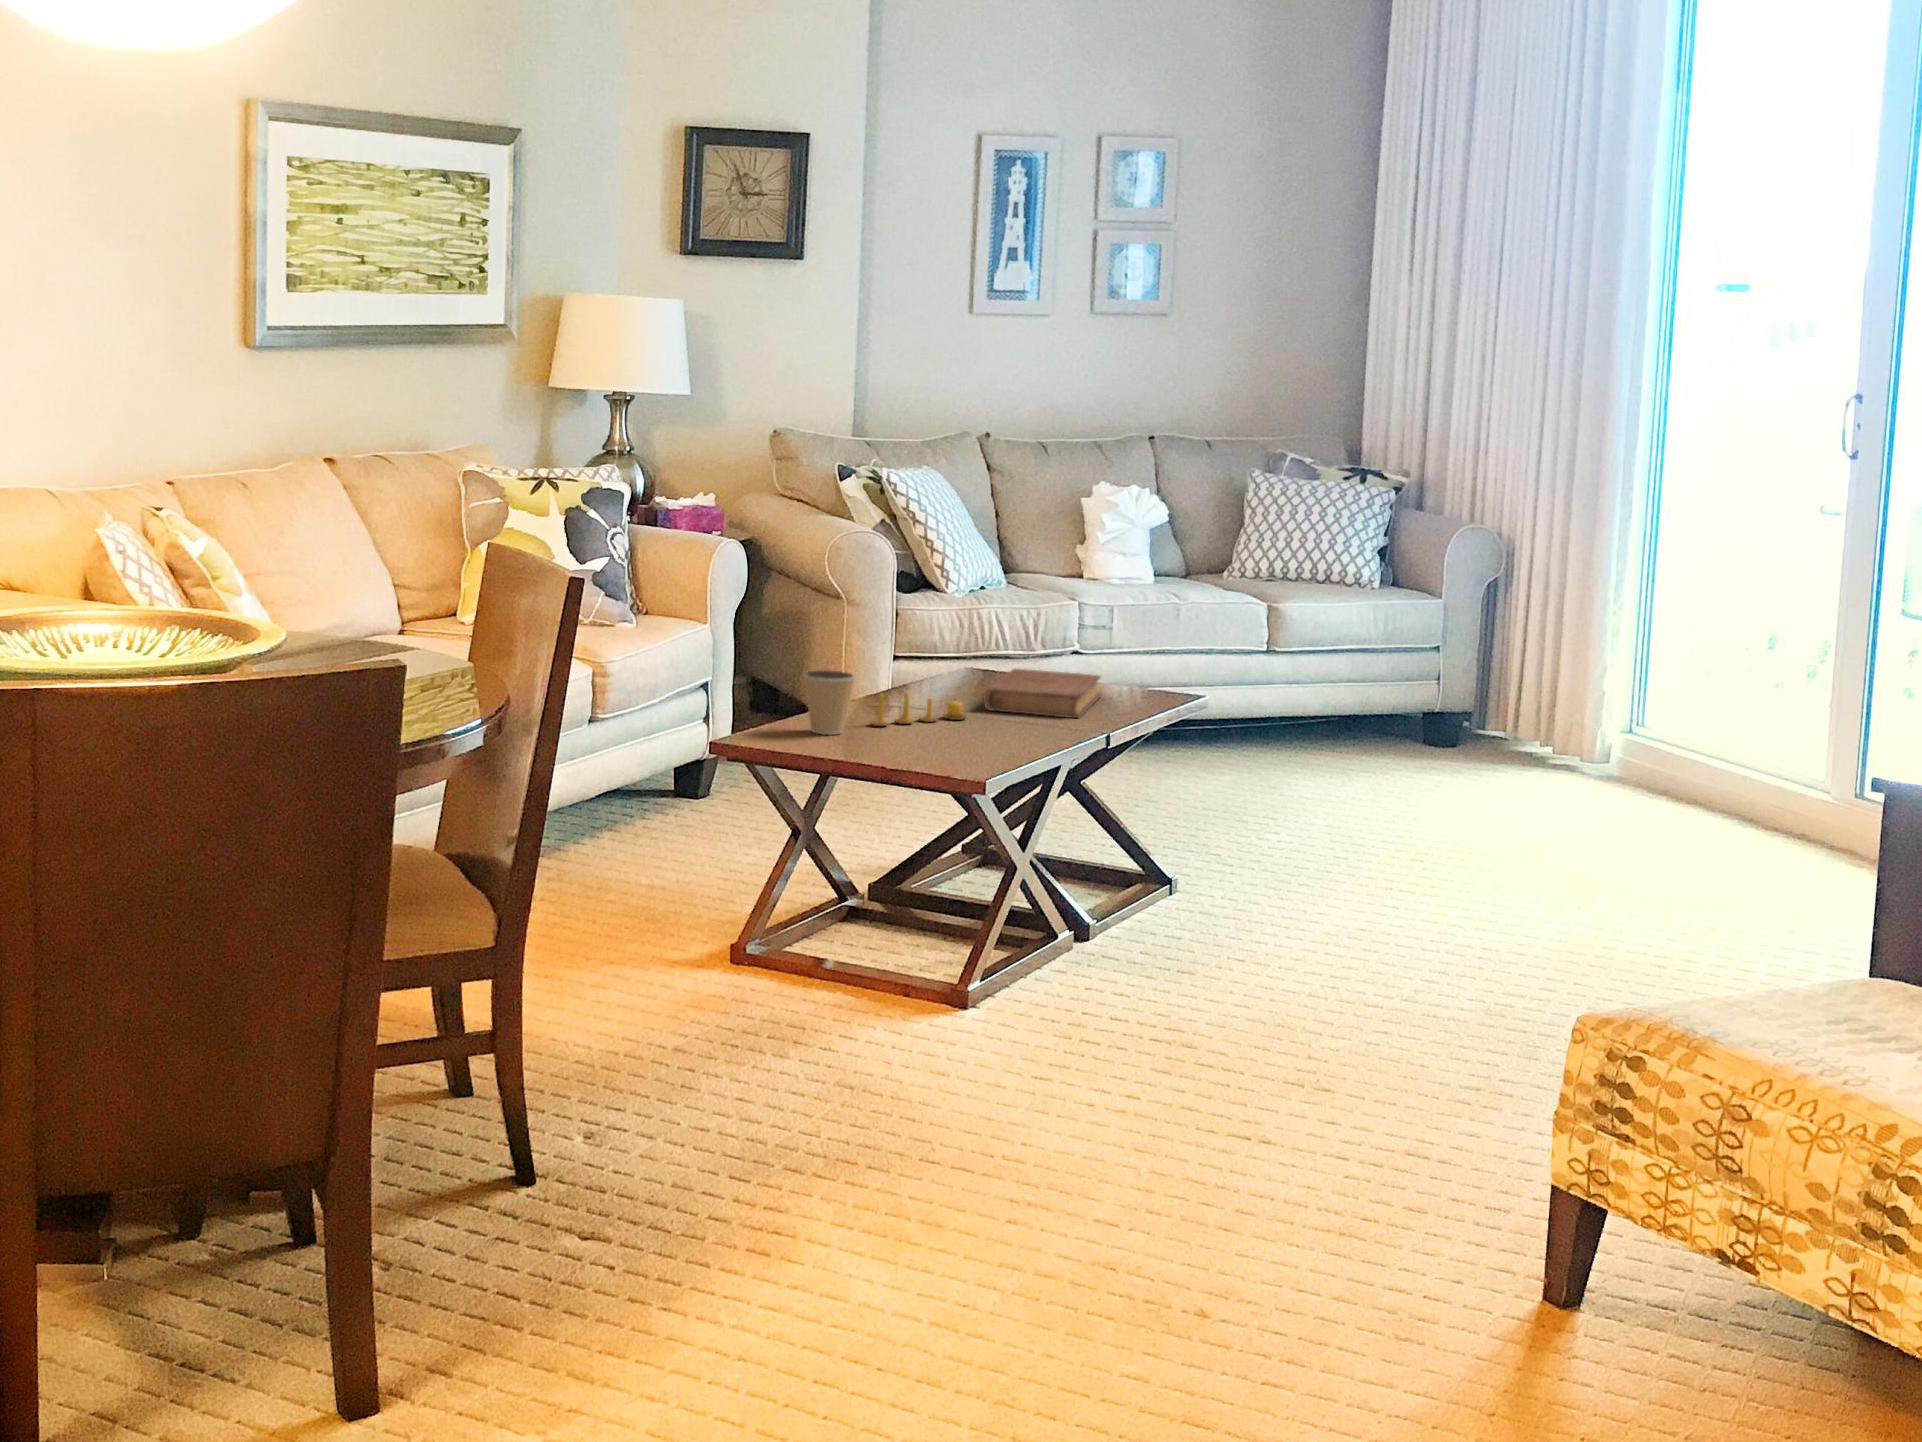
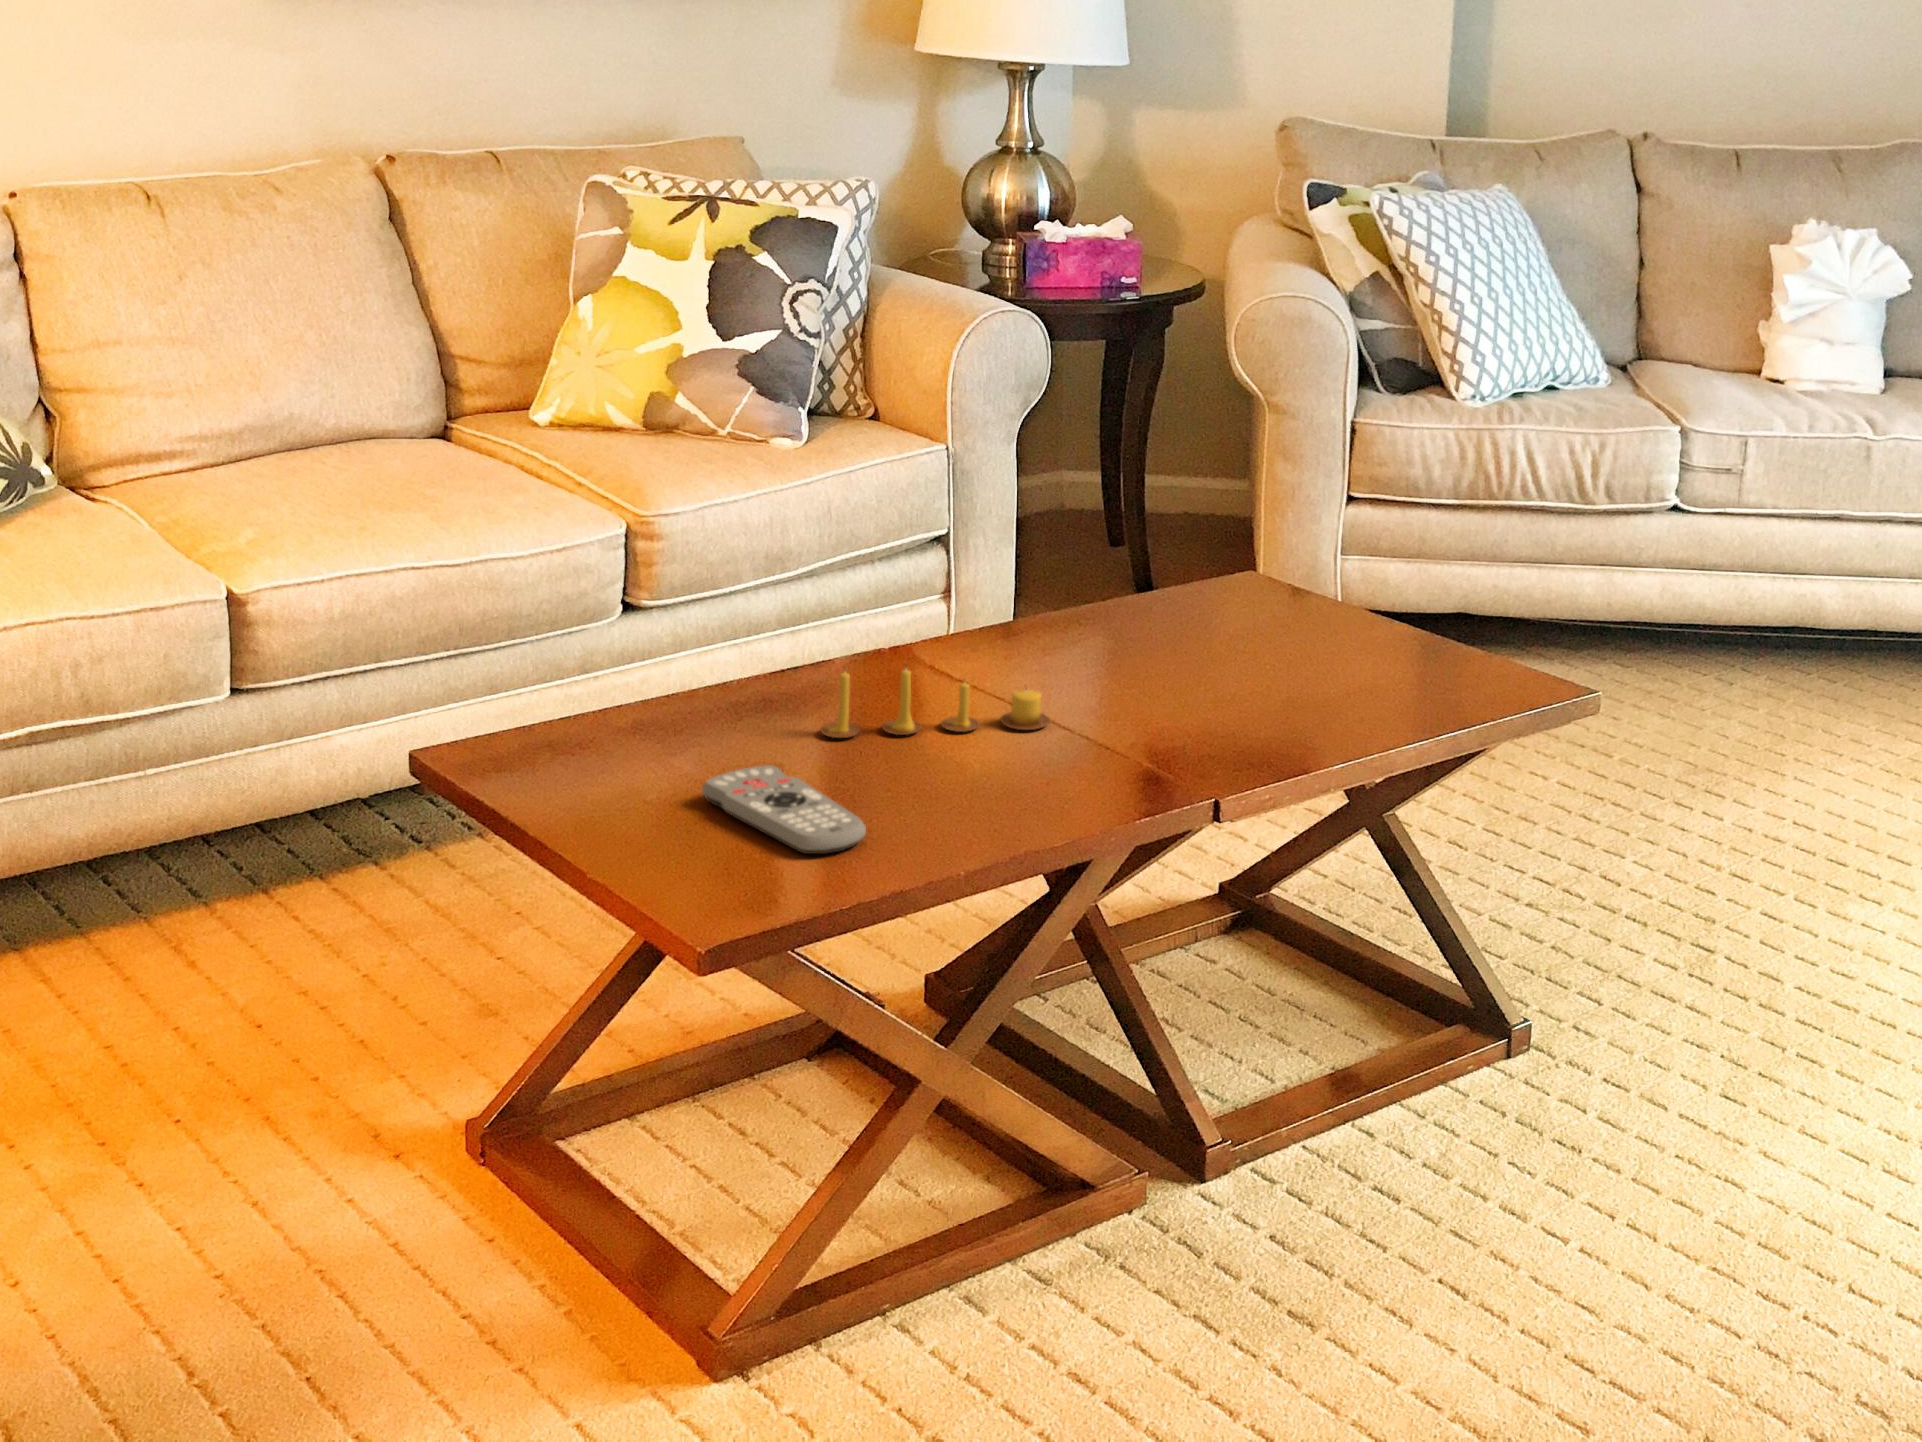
book: present [983,669,1102,718] -> none [1120,605,1422,746]
coffee cup: present [803,670,855,735] -> none [652,621,758,757]
remote control: none [866,730,964,755] -> present [702,765,866,854]

